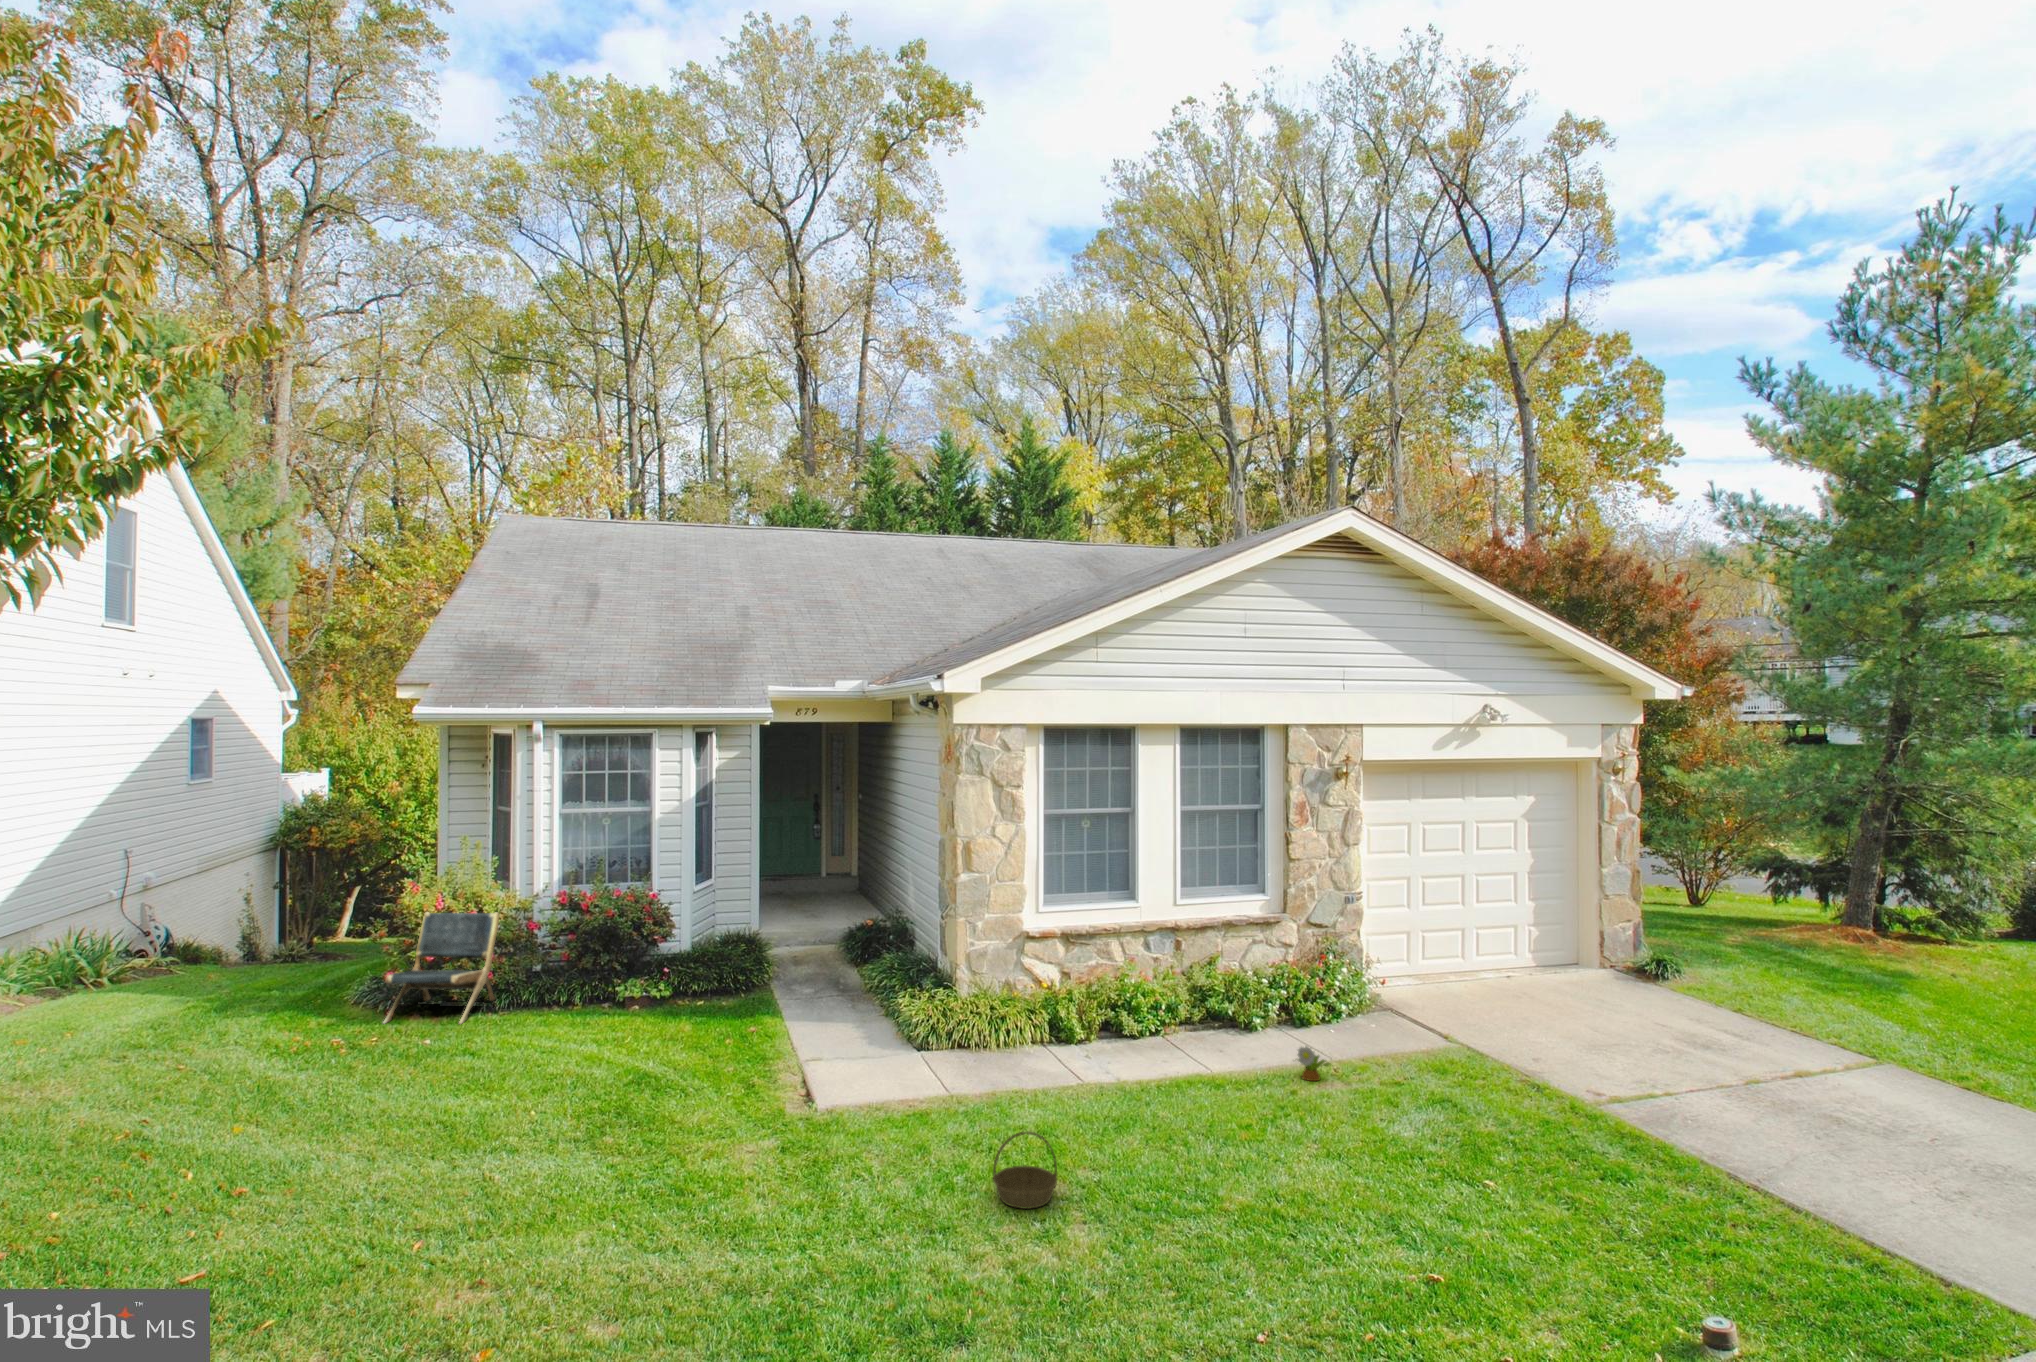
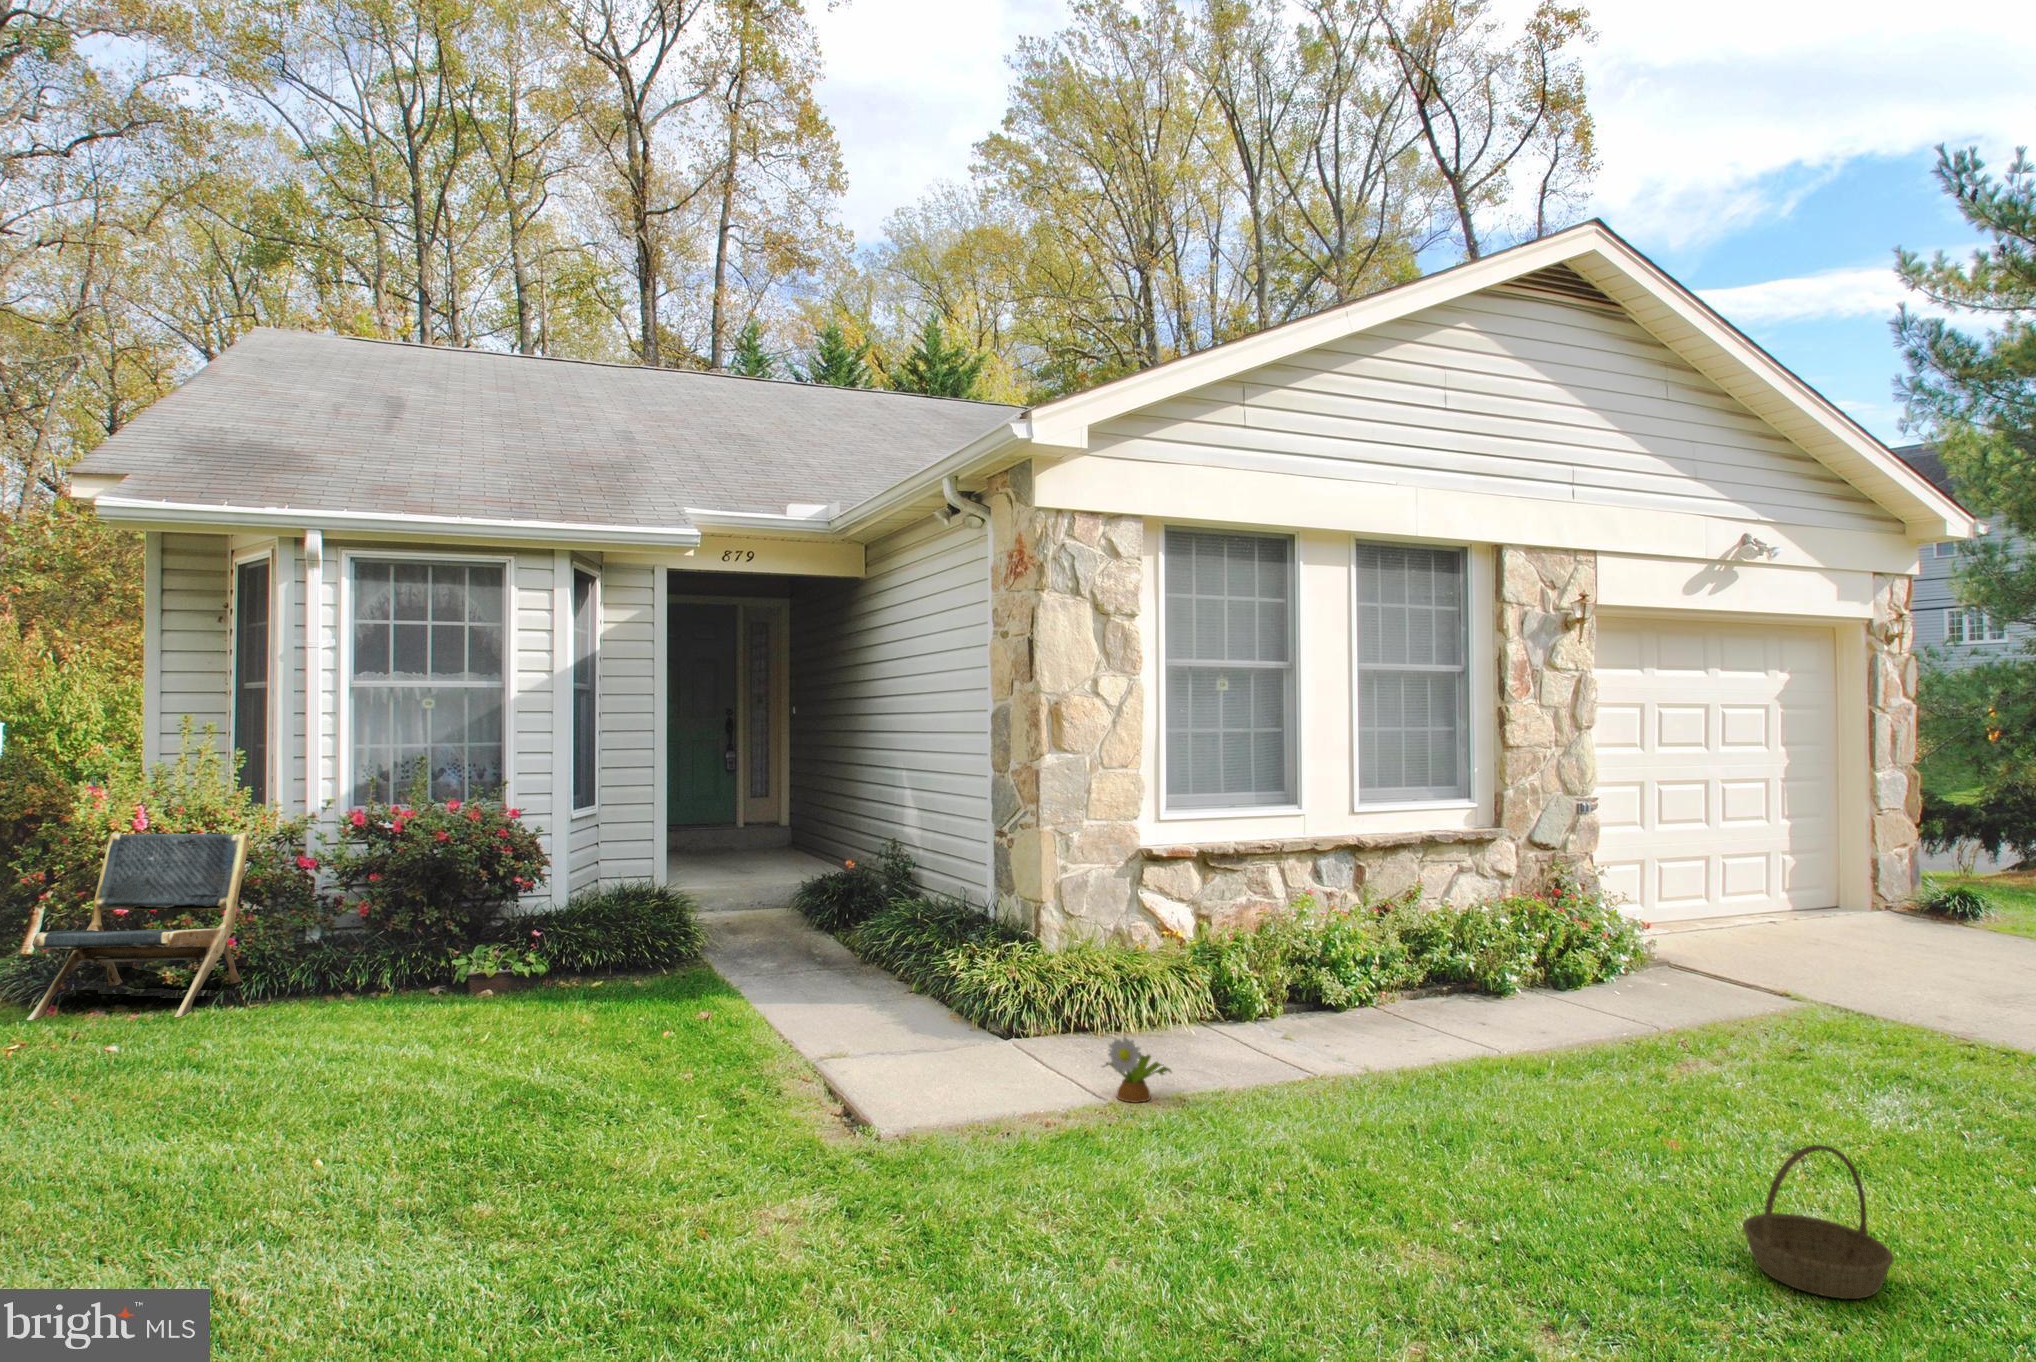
decorative plant: present [1298,1046,1331,1081] -> present [1105,1037,1172,1103]
basket: present [993,1132,1057,1209] -> present [1743,1145,1894,1299]

